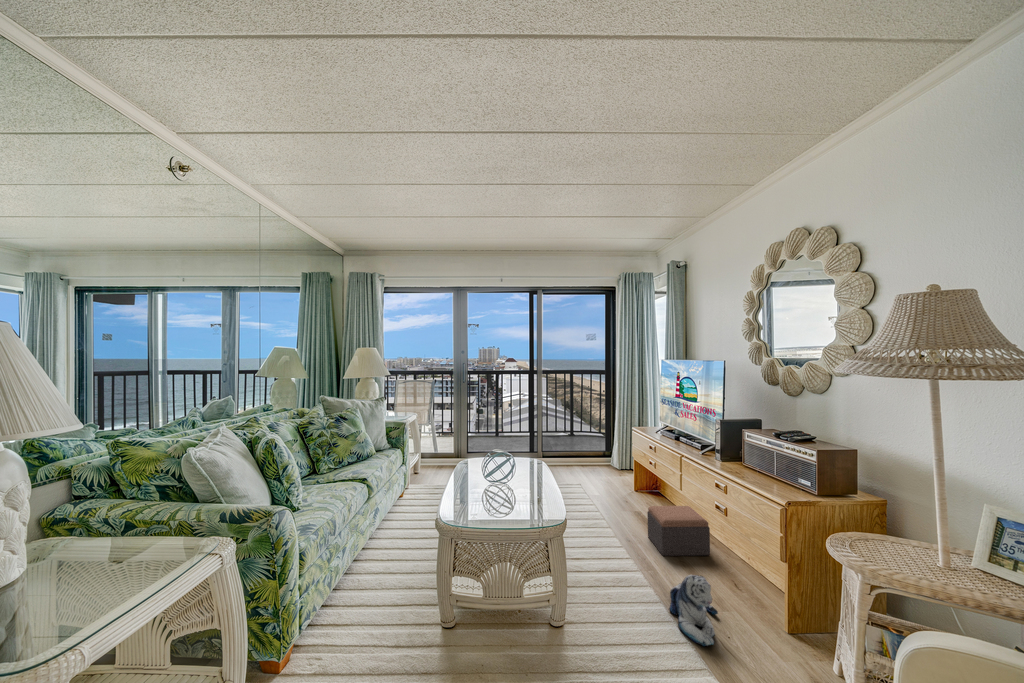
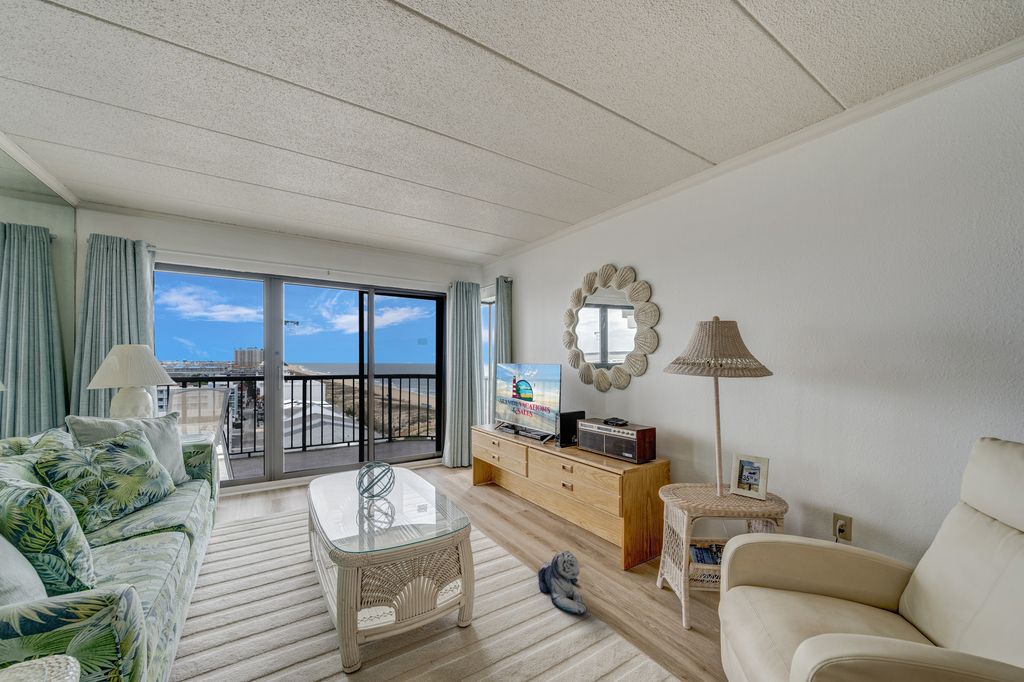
footstool: present [647,506,710,556] -> none [496,491,551,540]

